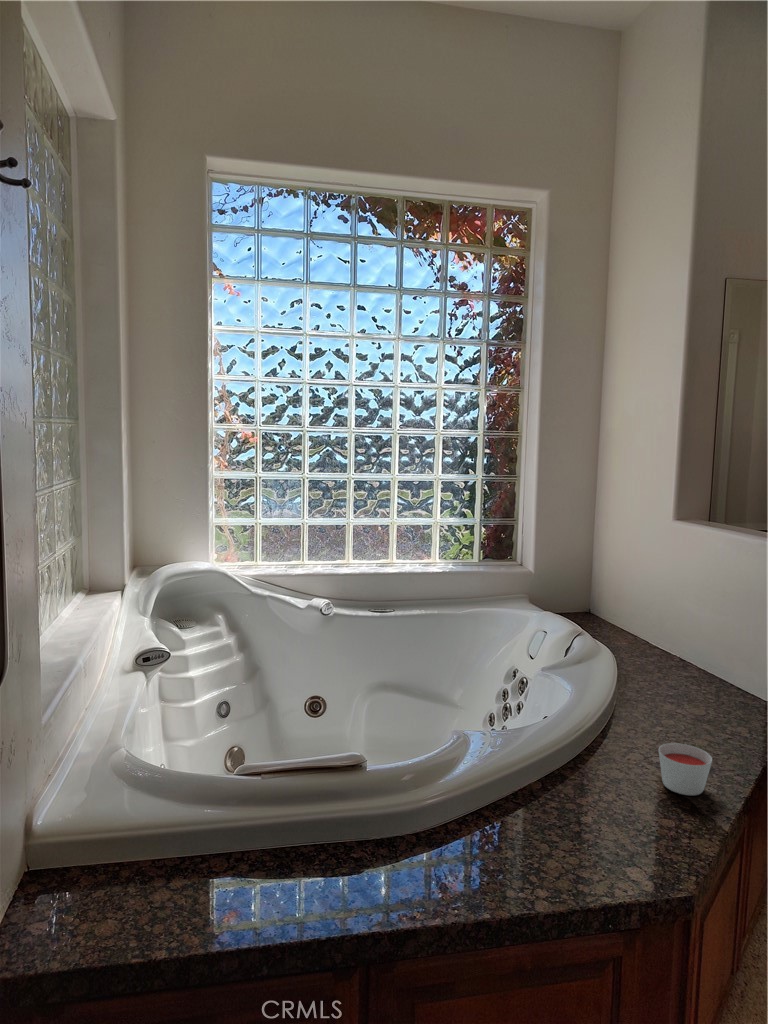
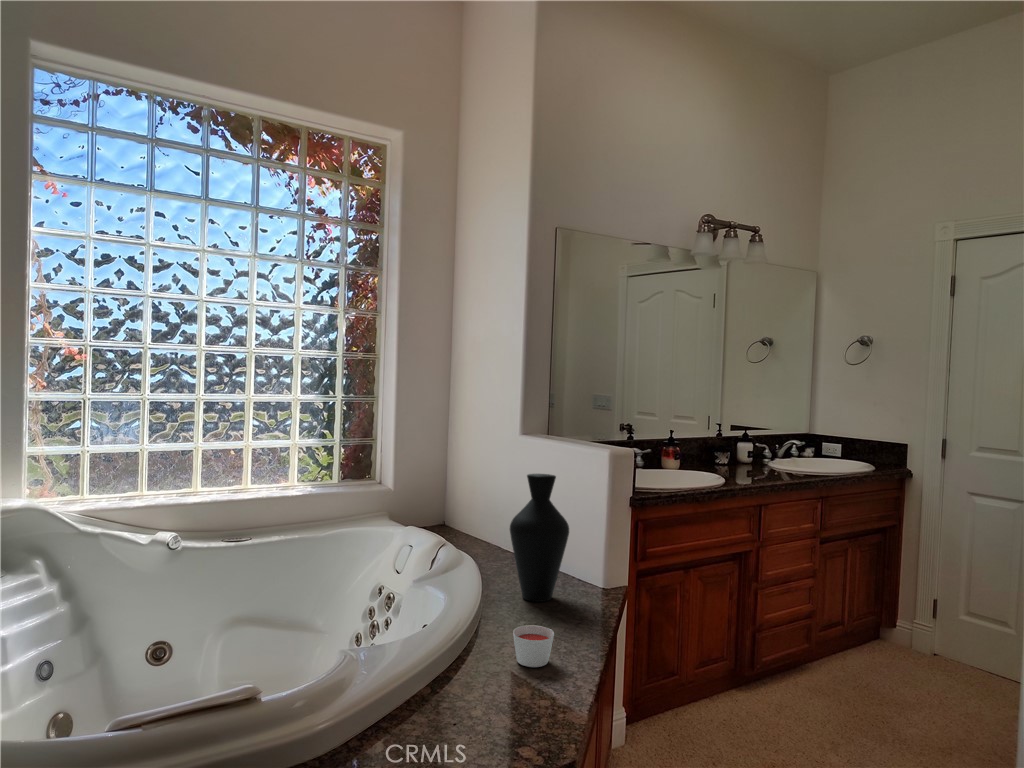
vase: none [661,565,737,713] -> present [510,474,569,602]

